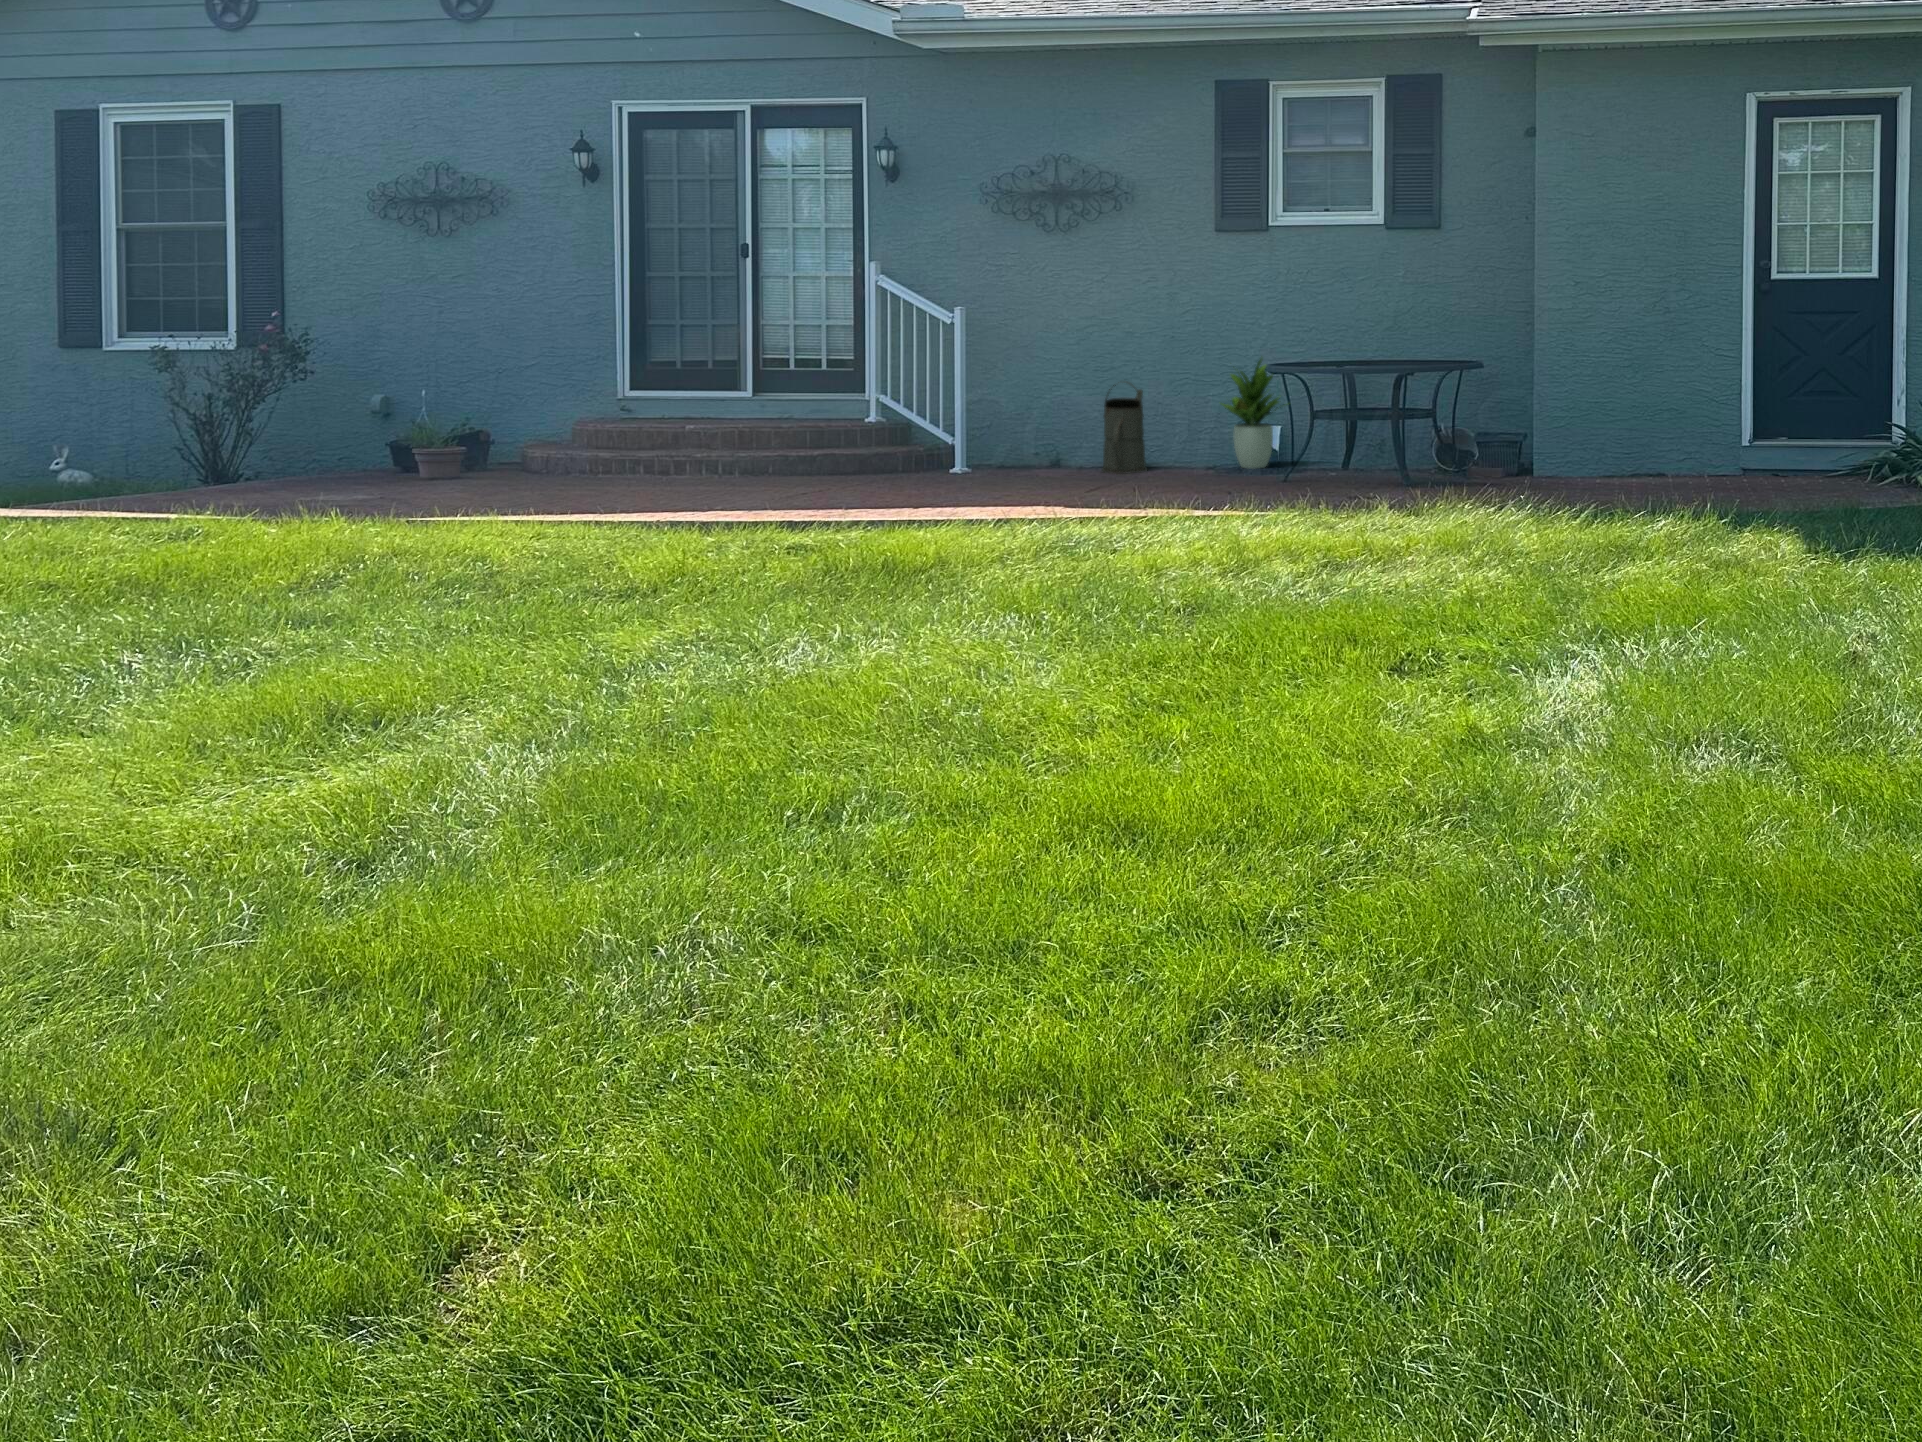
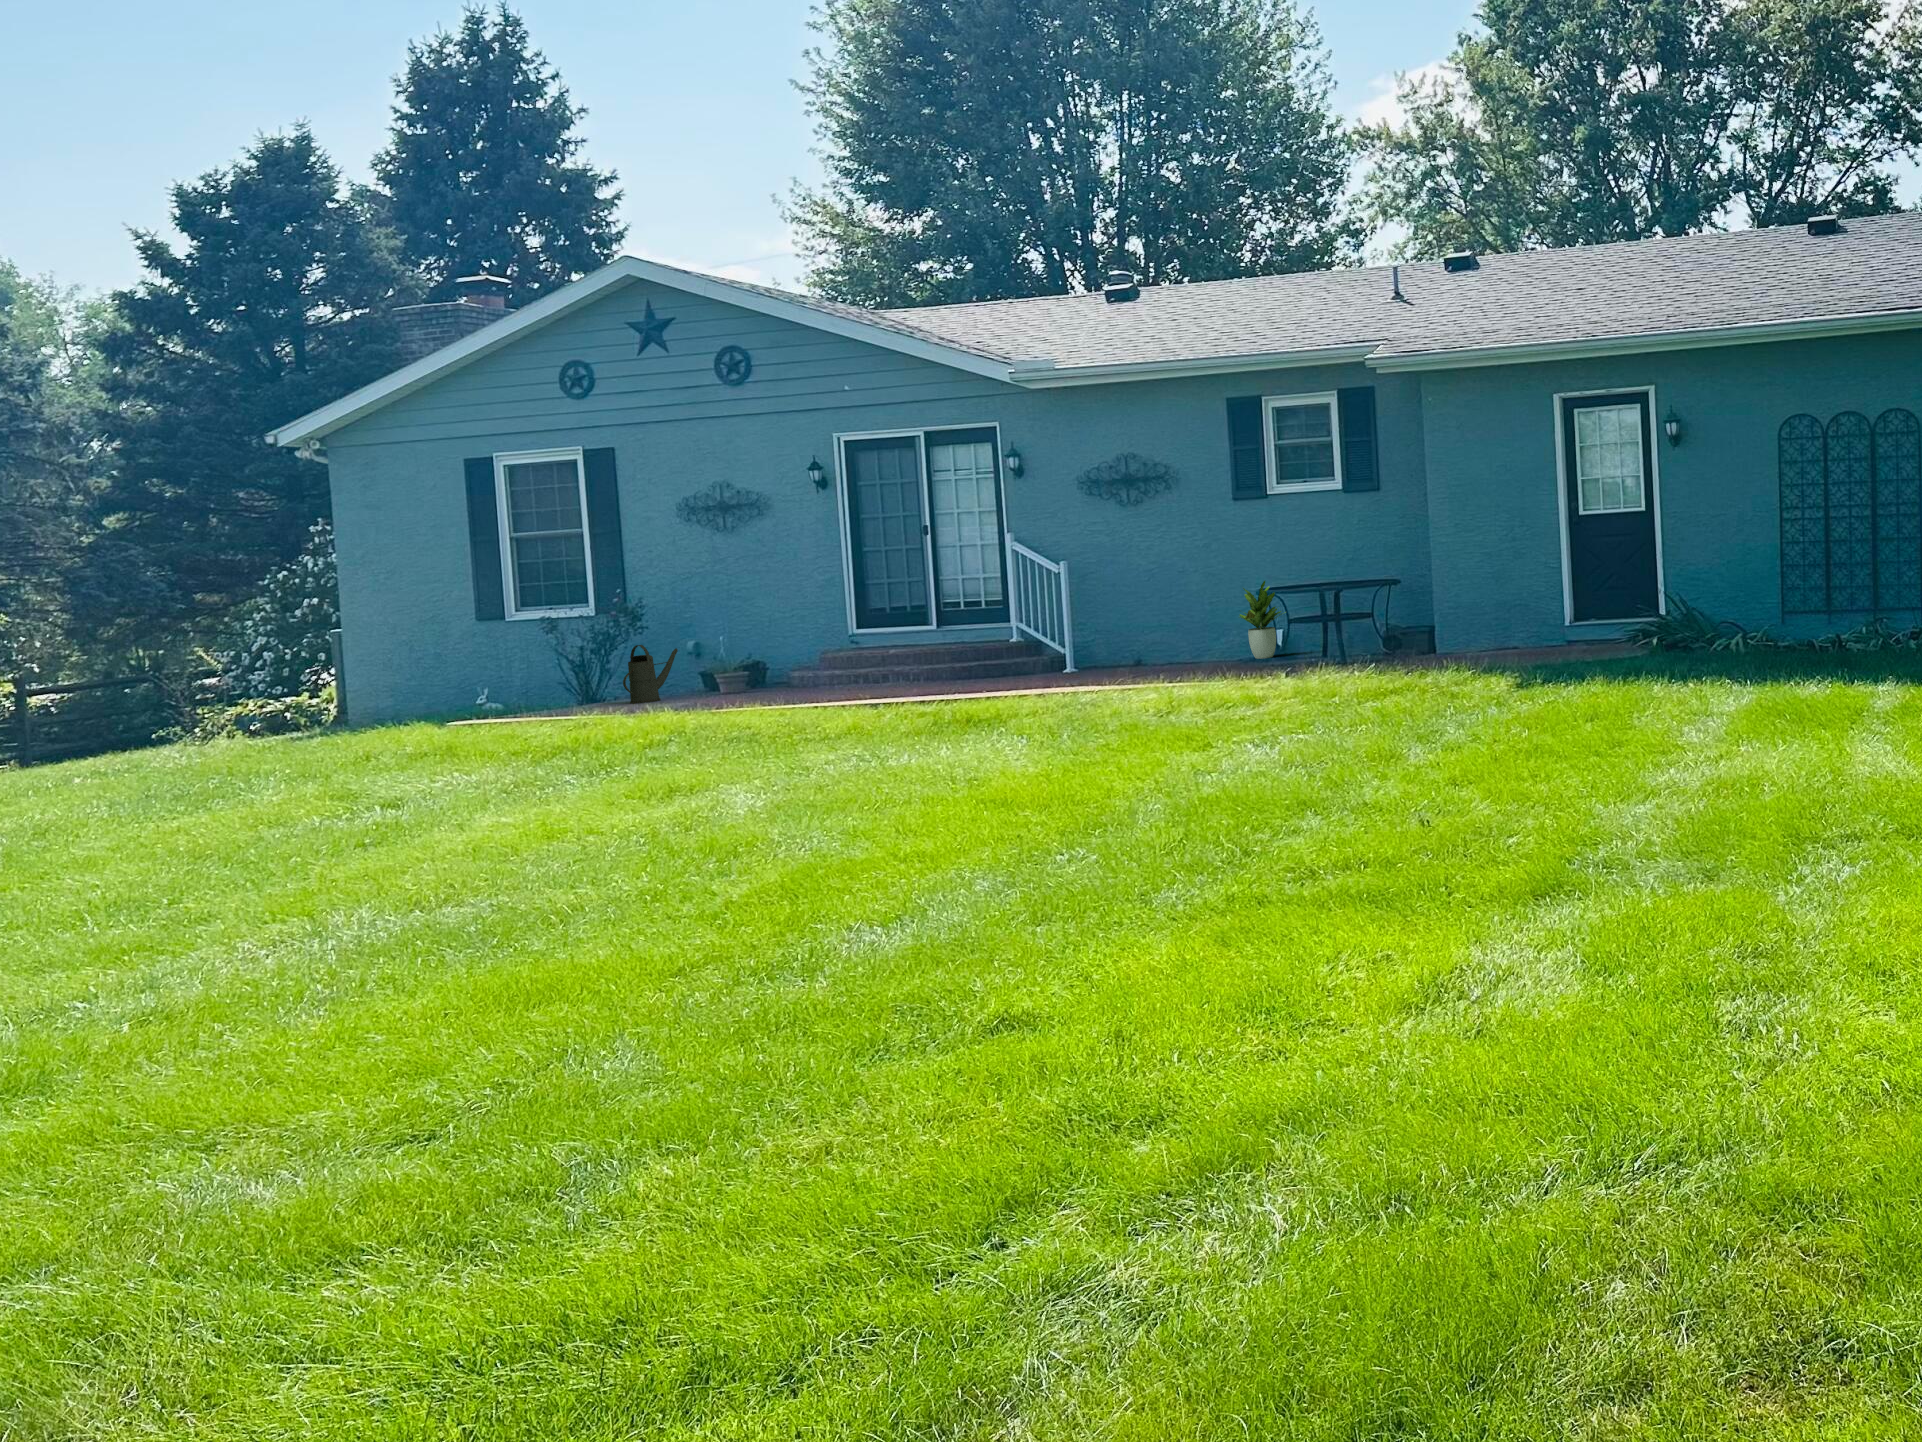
watering can: present [1101,382,1147,474] -> present [623,645,678,704]

